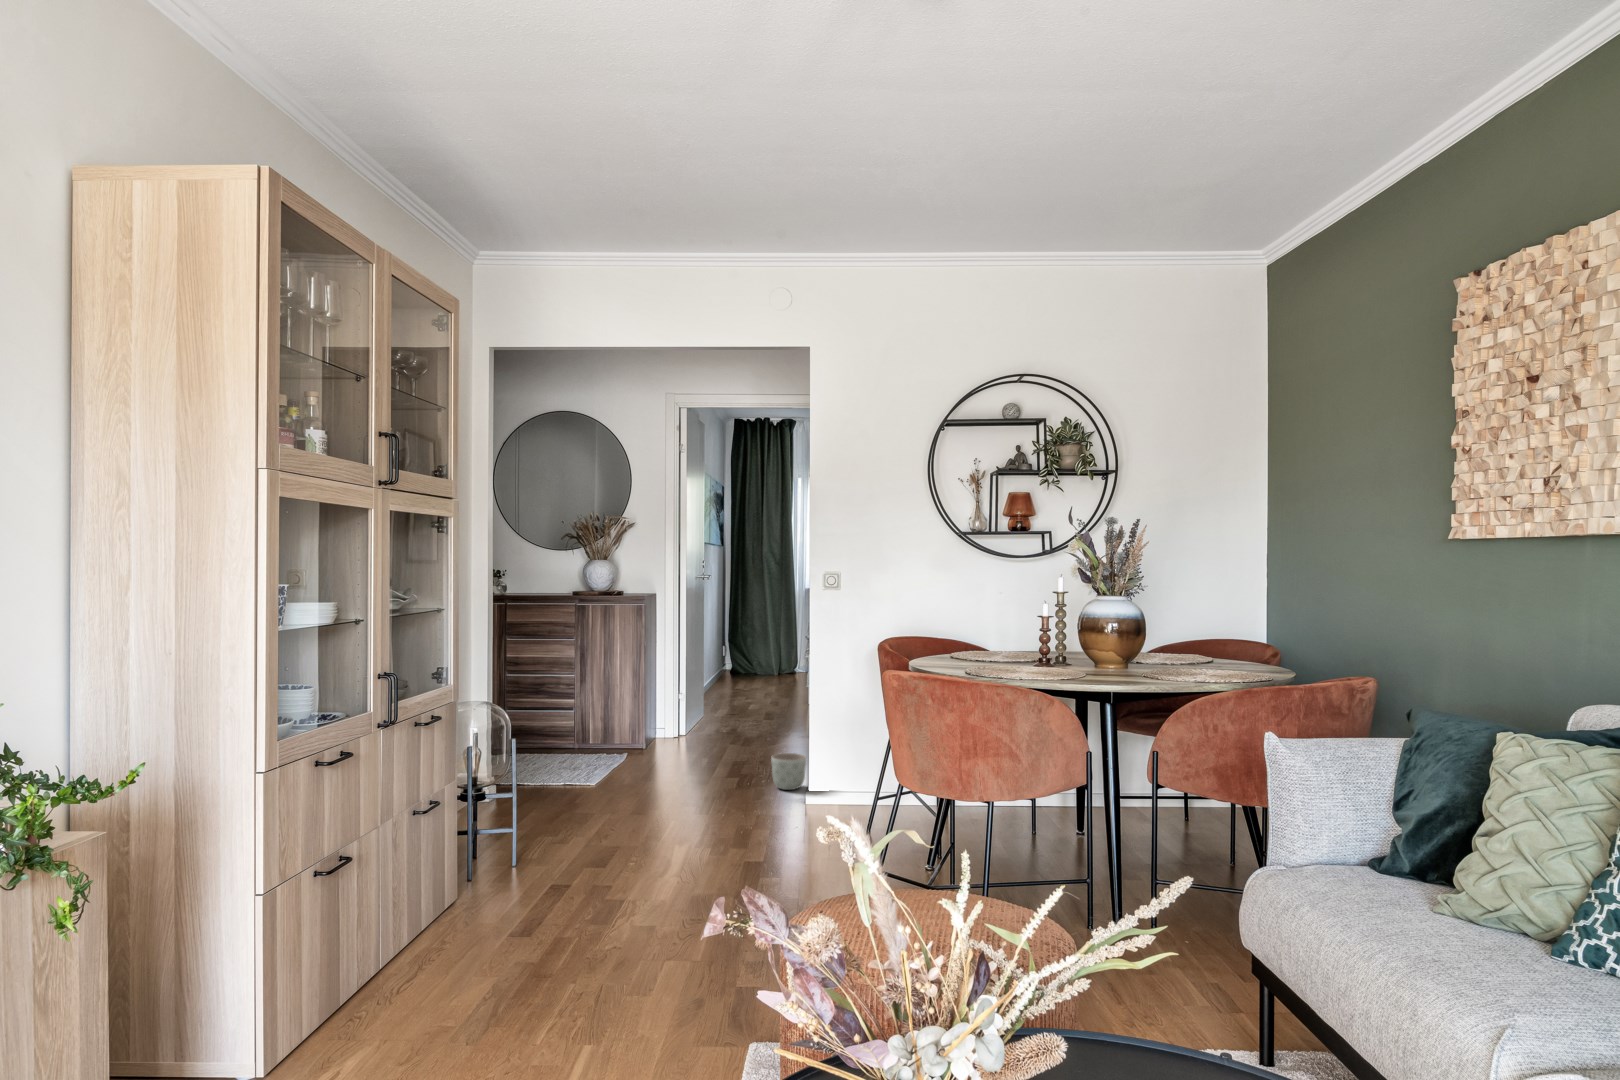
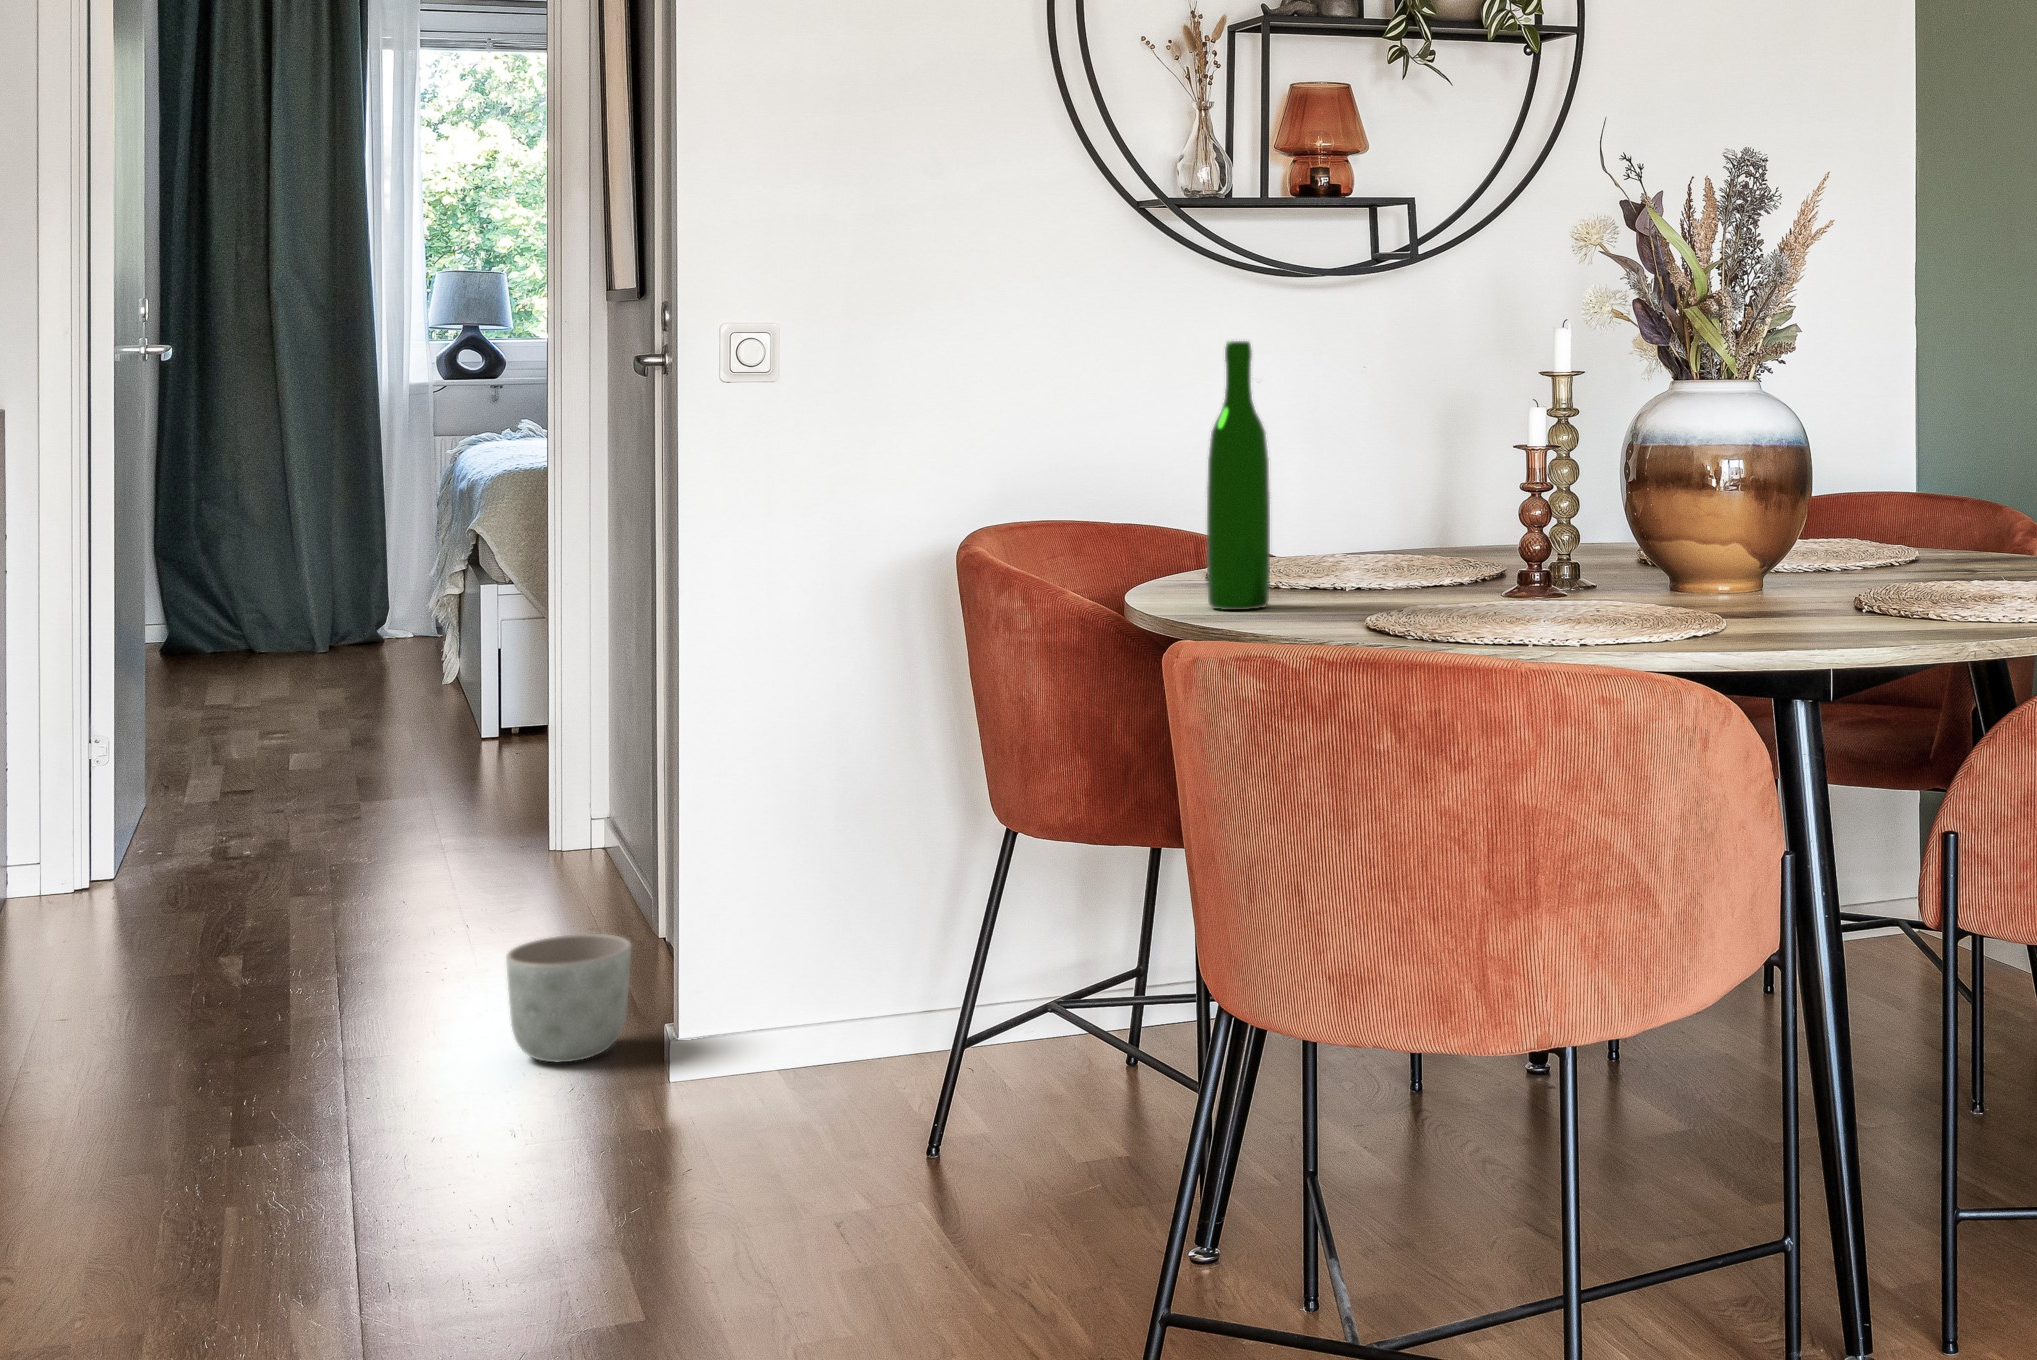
wine bottle: none [934,579,953,662] -> present [1207,341,1270,610]

